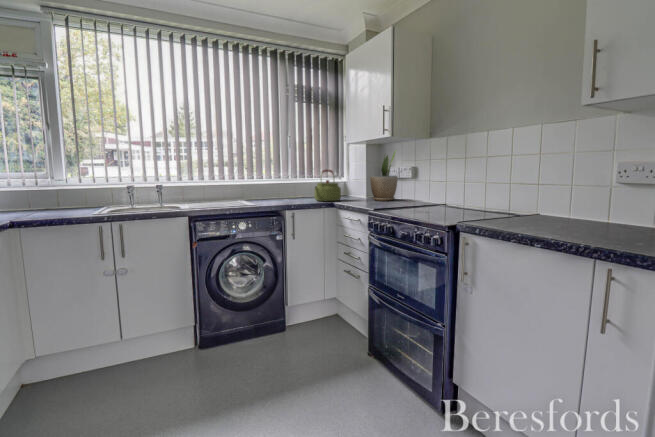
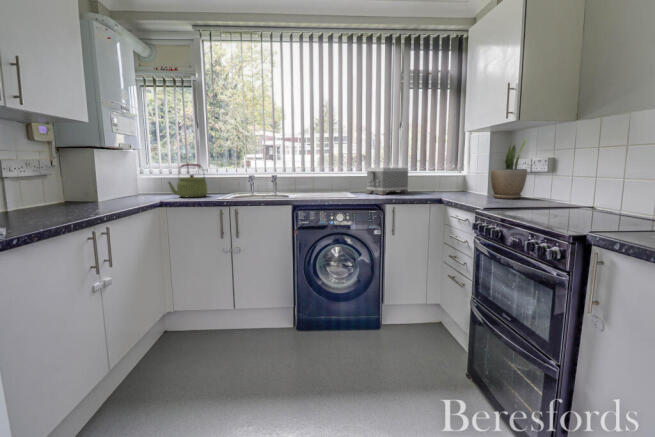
kettle: present [314,170,341,201] -> present [168,164,207,197]
toaster: none [260,175,300,201] -> present [366,168,408,195]

